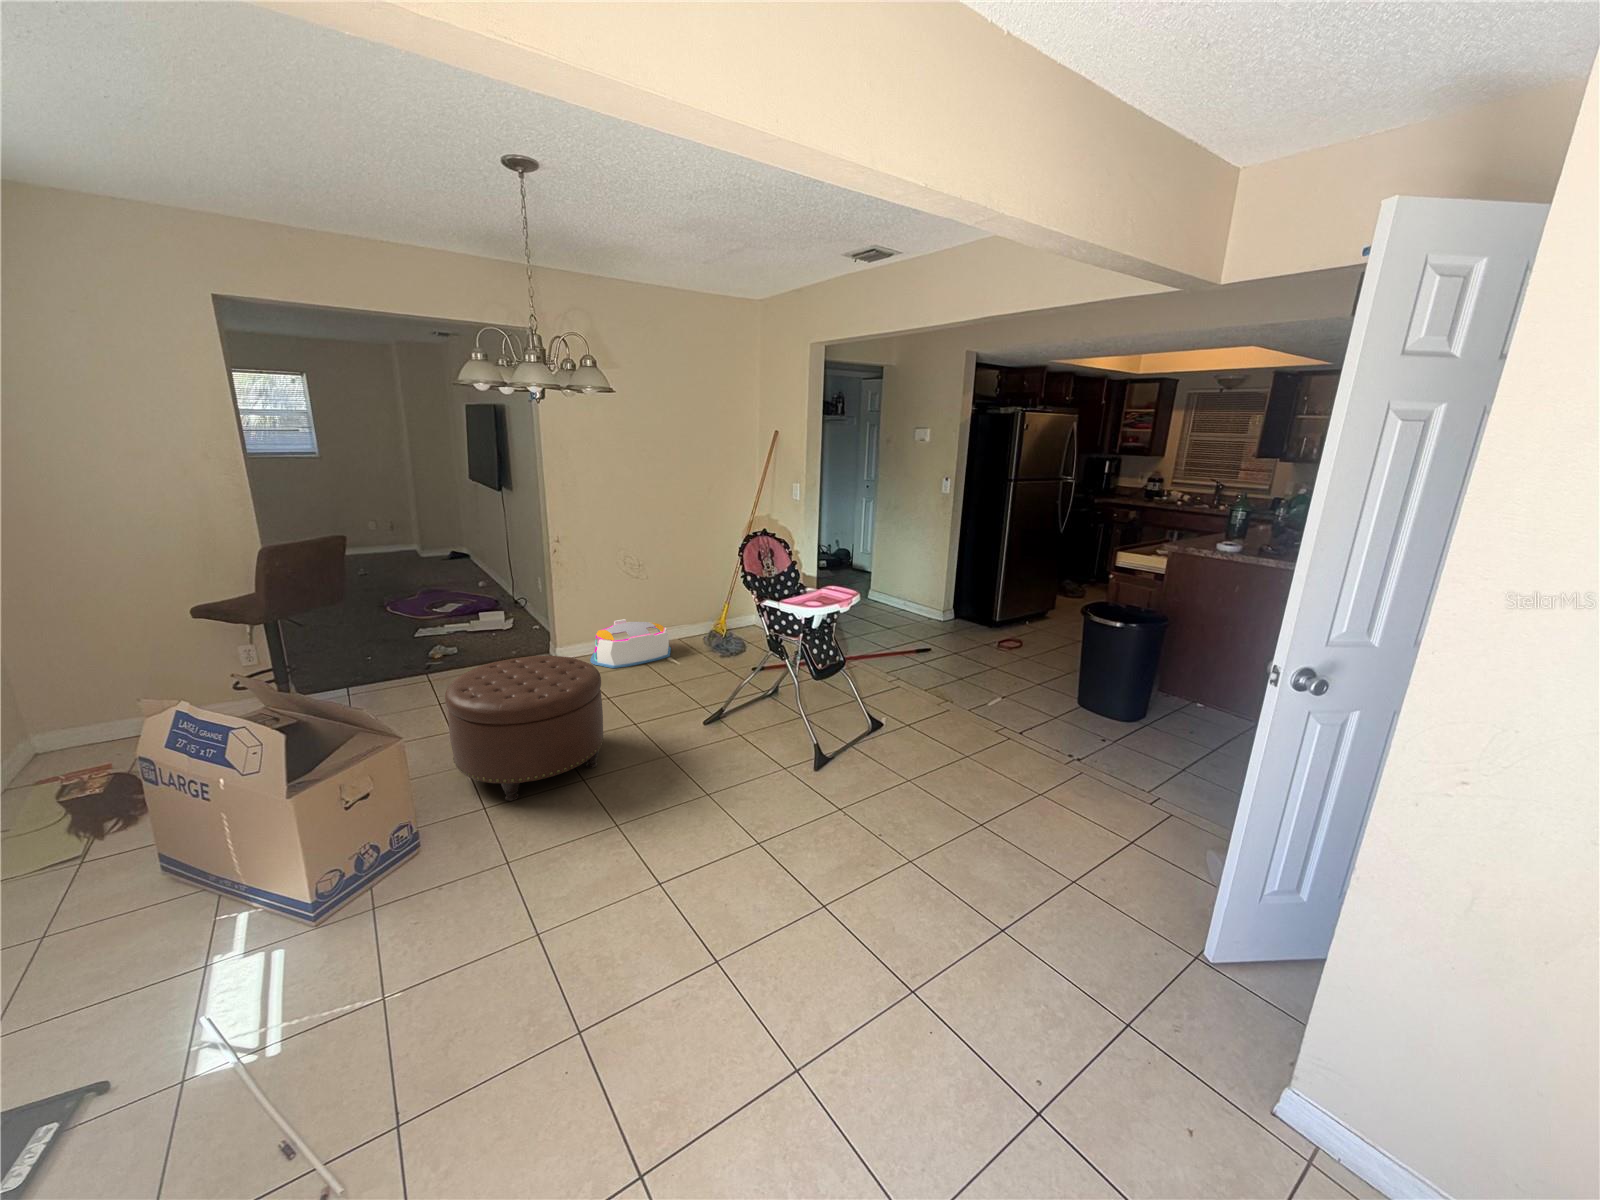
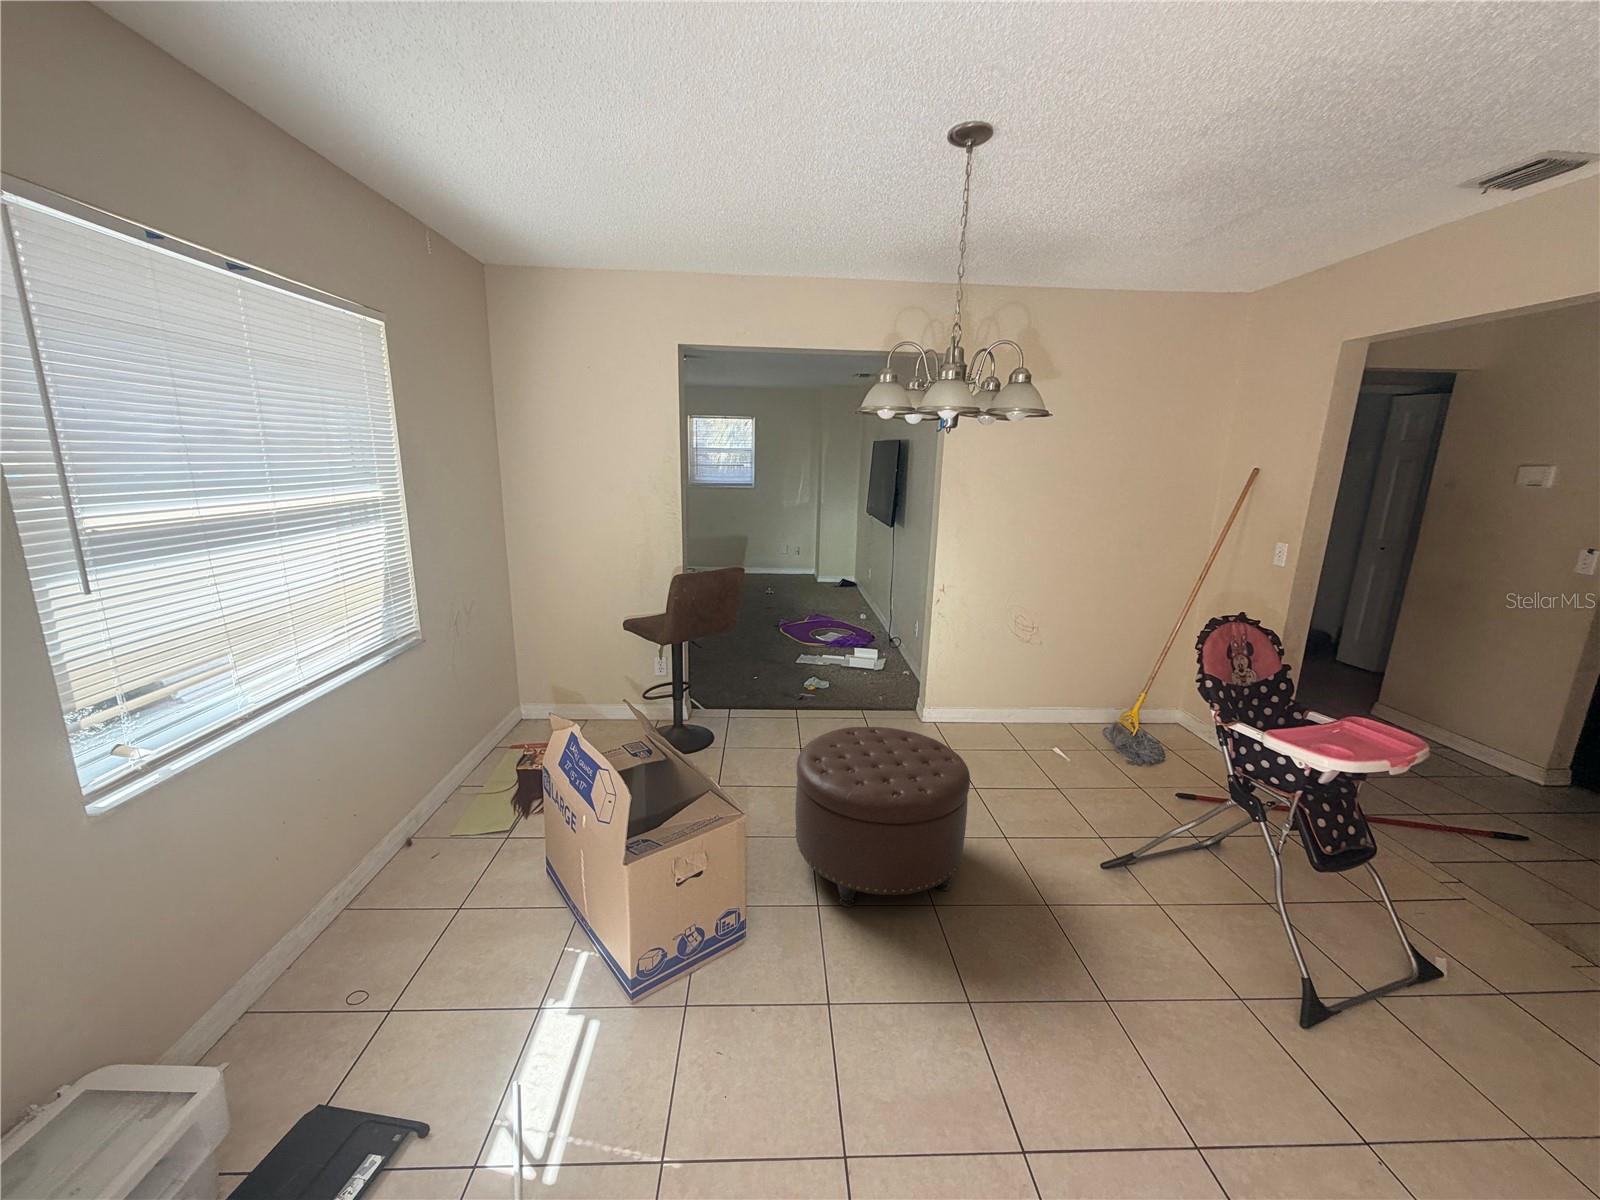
storage bin: present [590,619,671,668] -> none [957,688,1057,749]

